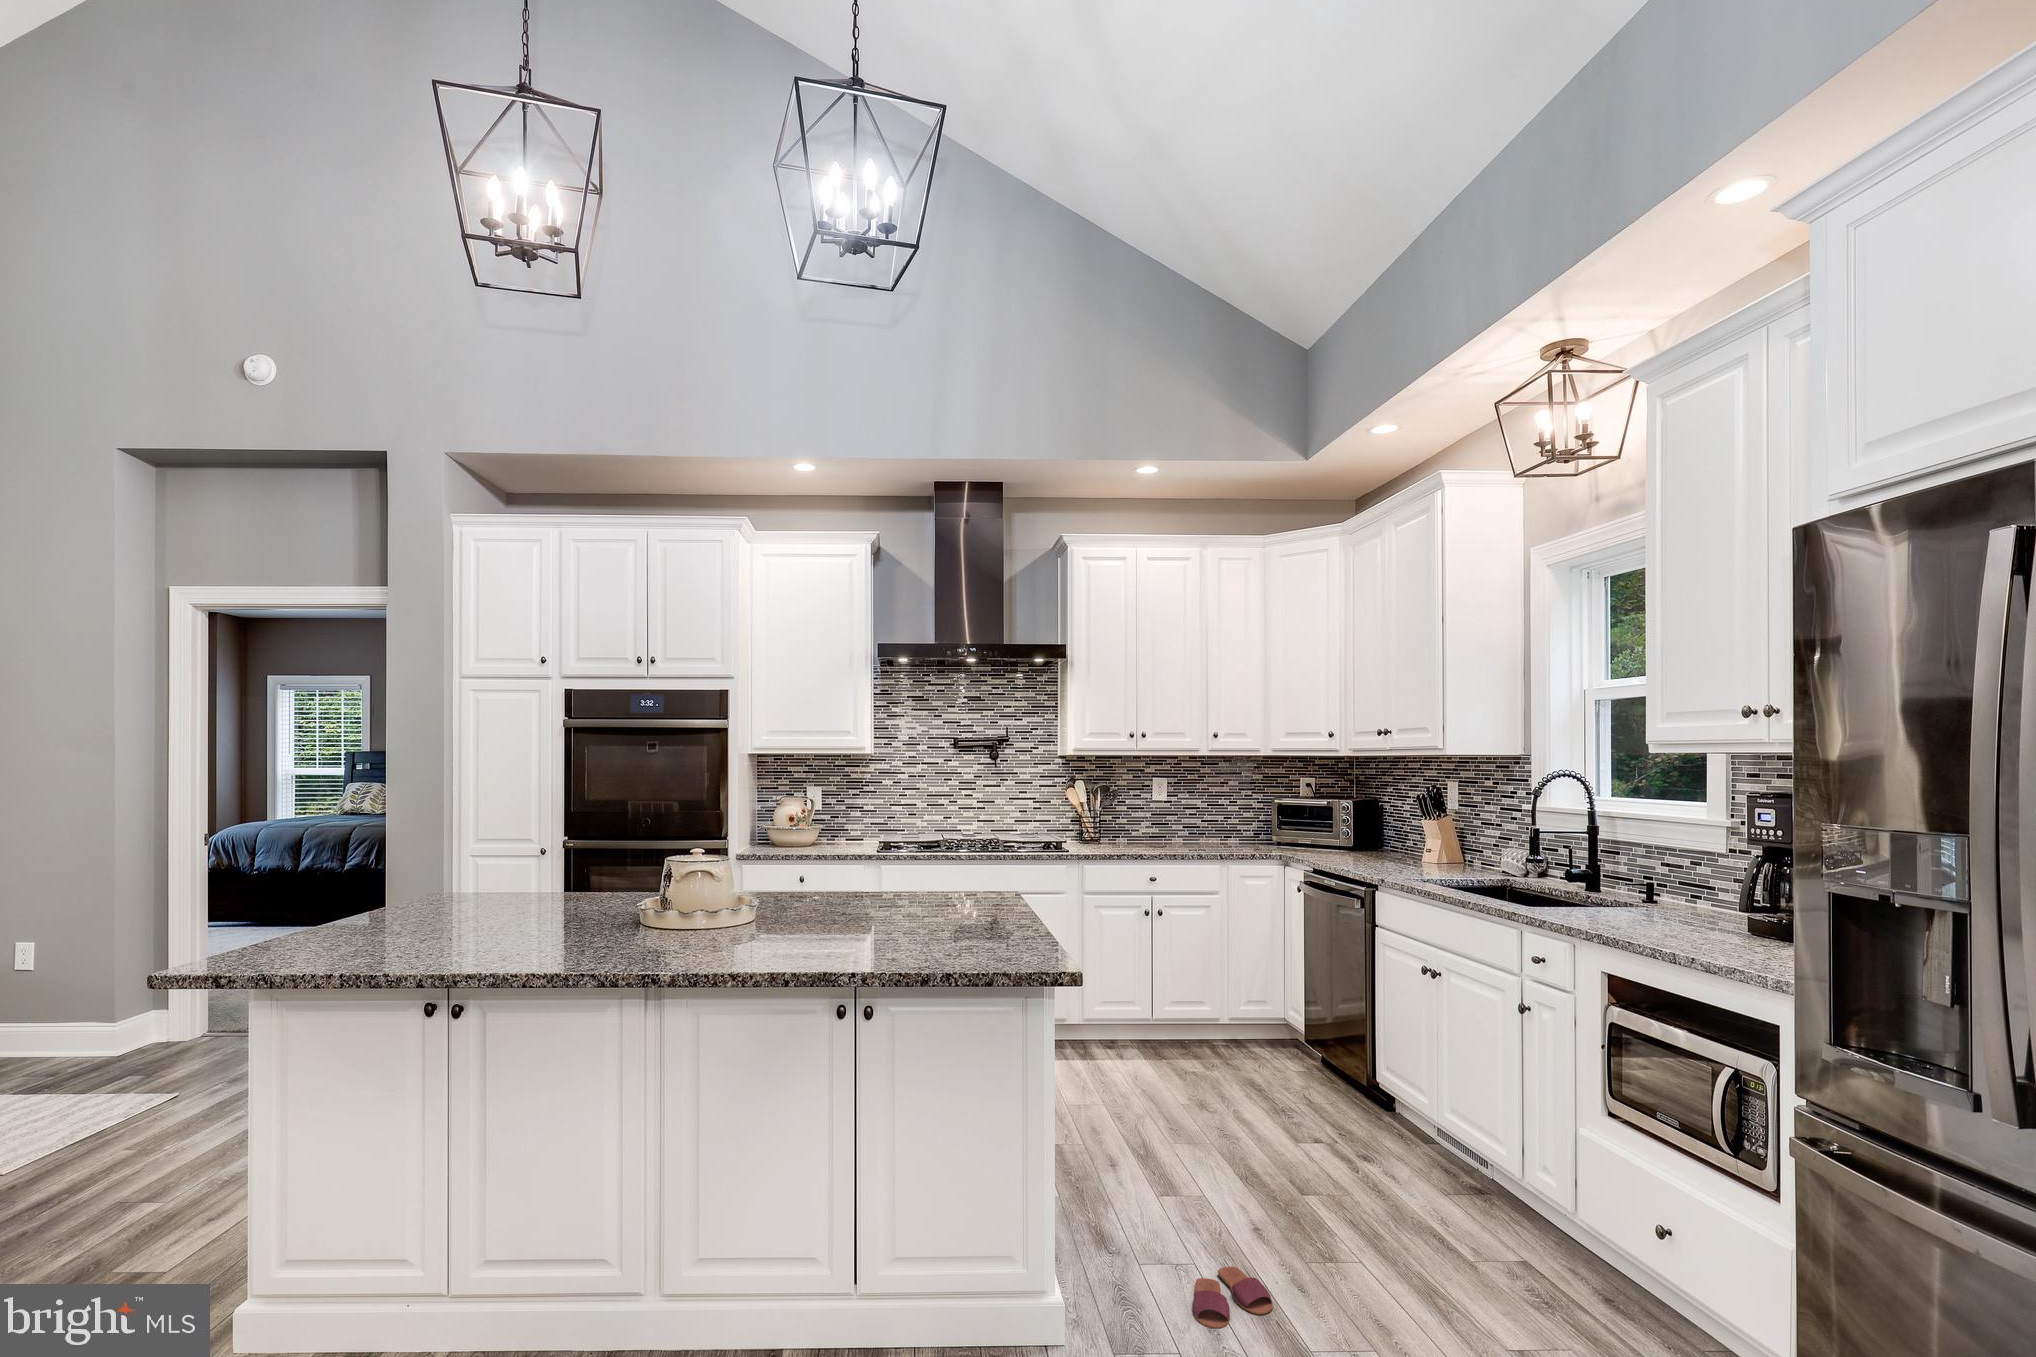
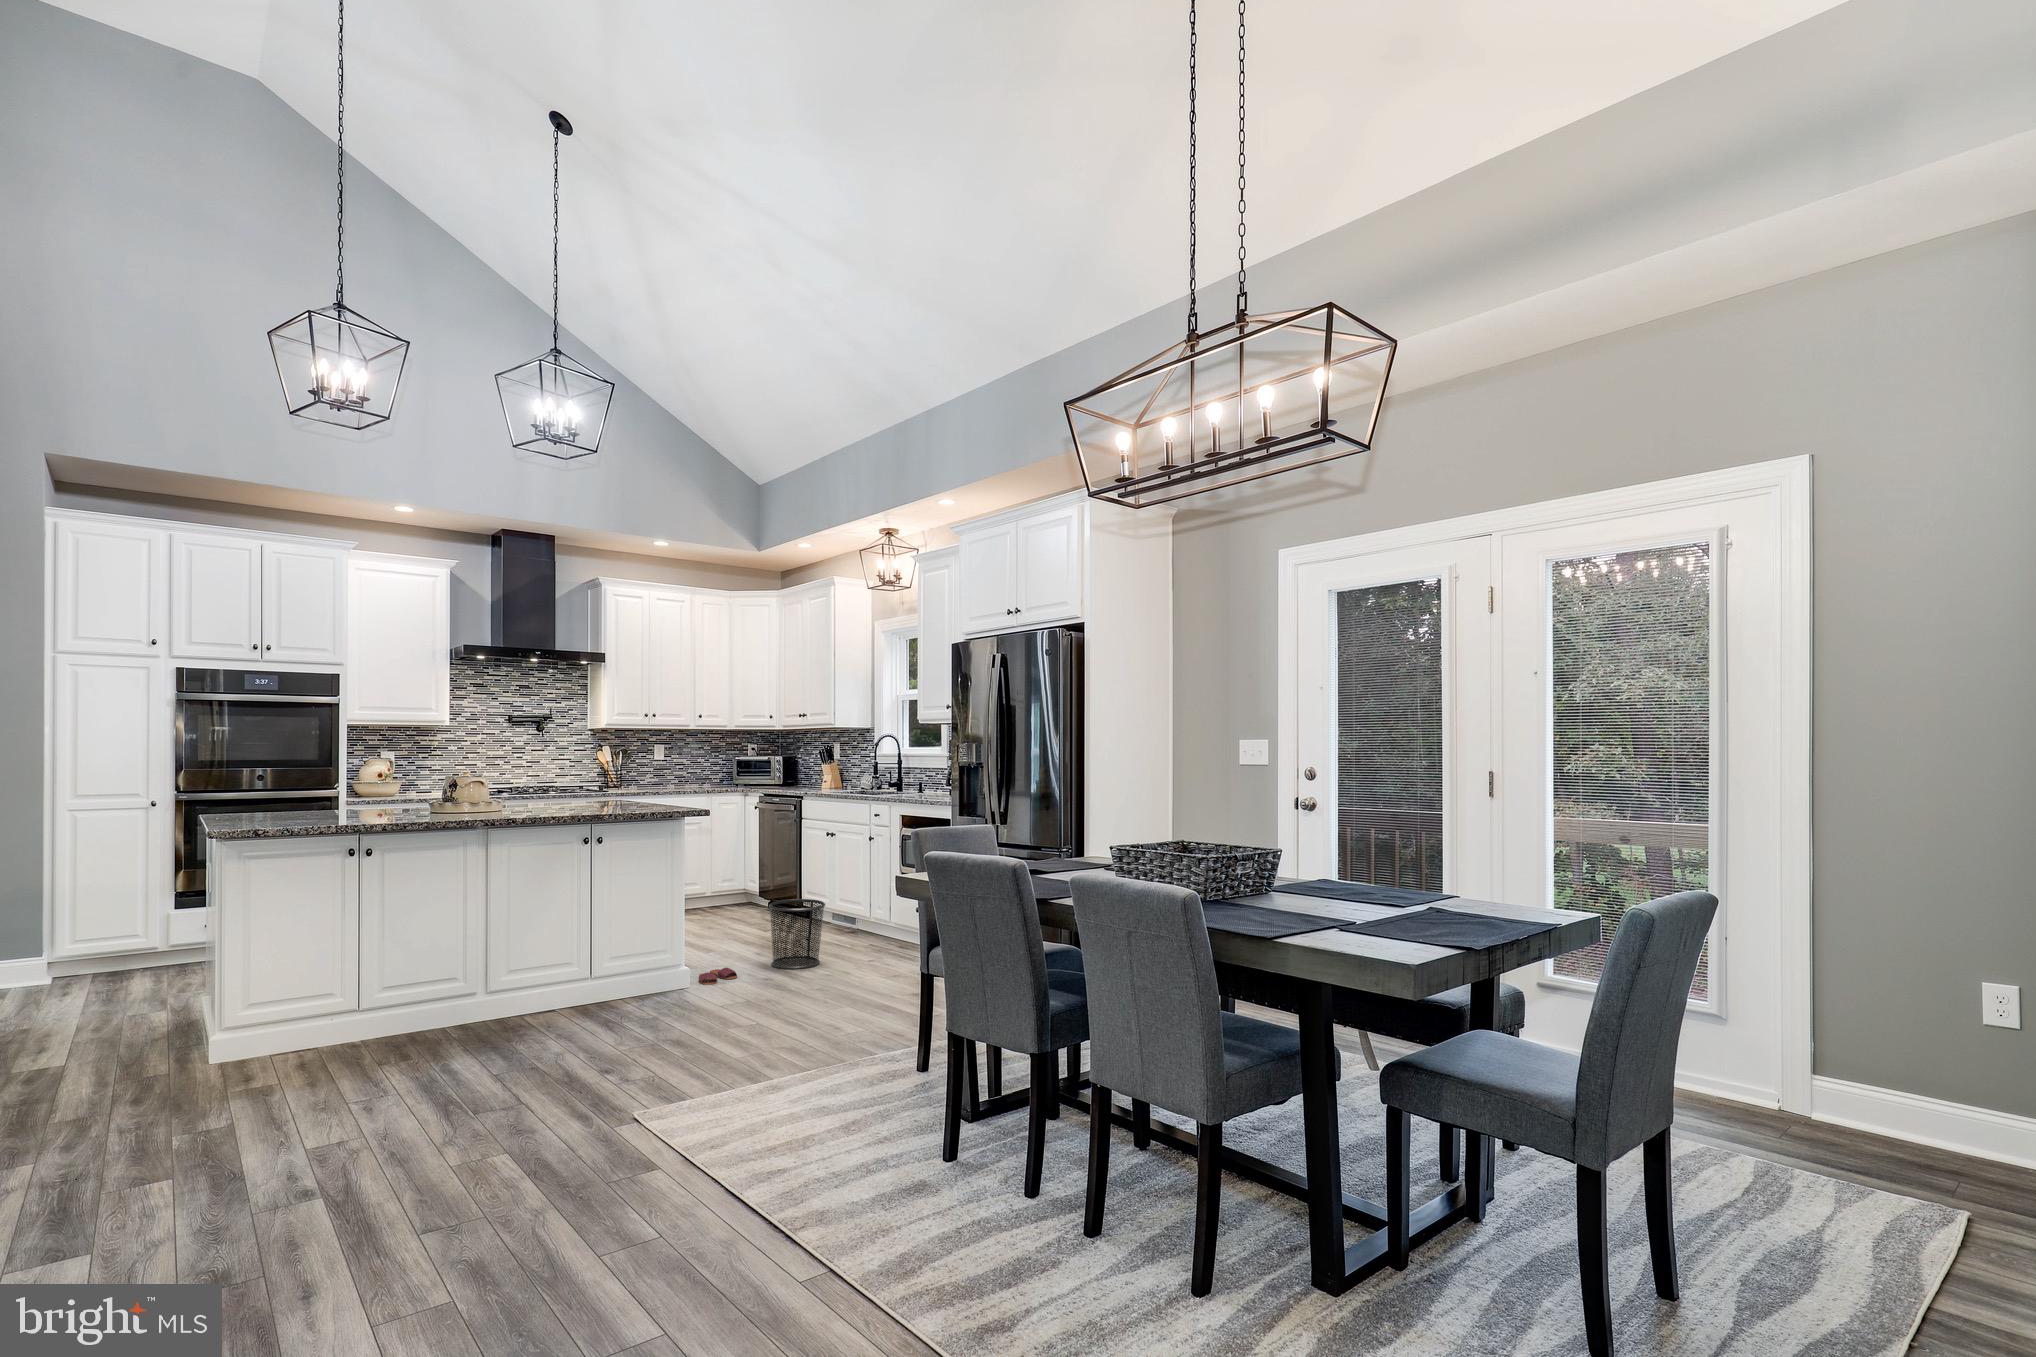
trash can: none [1335,1126,1462,1303] -> present [769,899,825,969]

